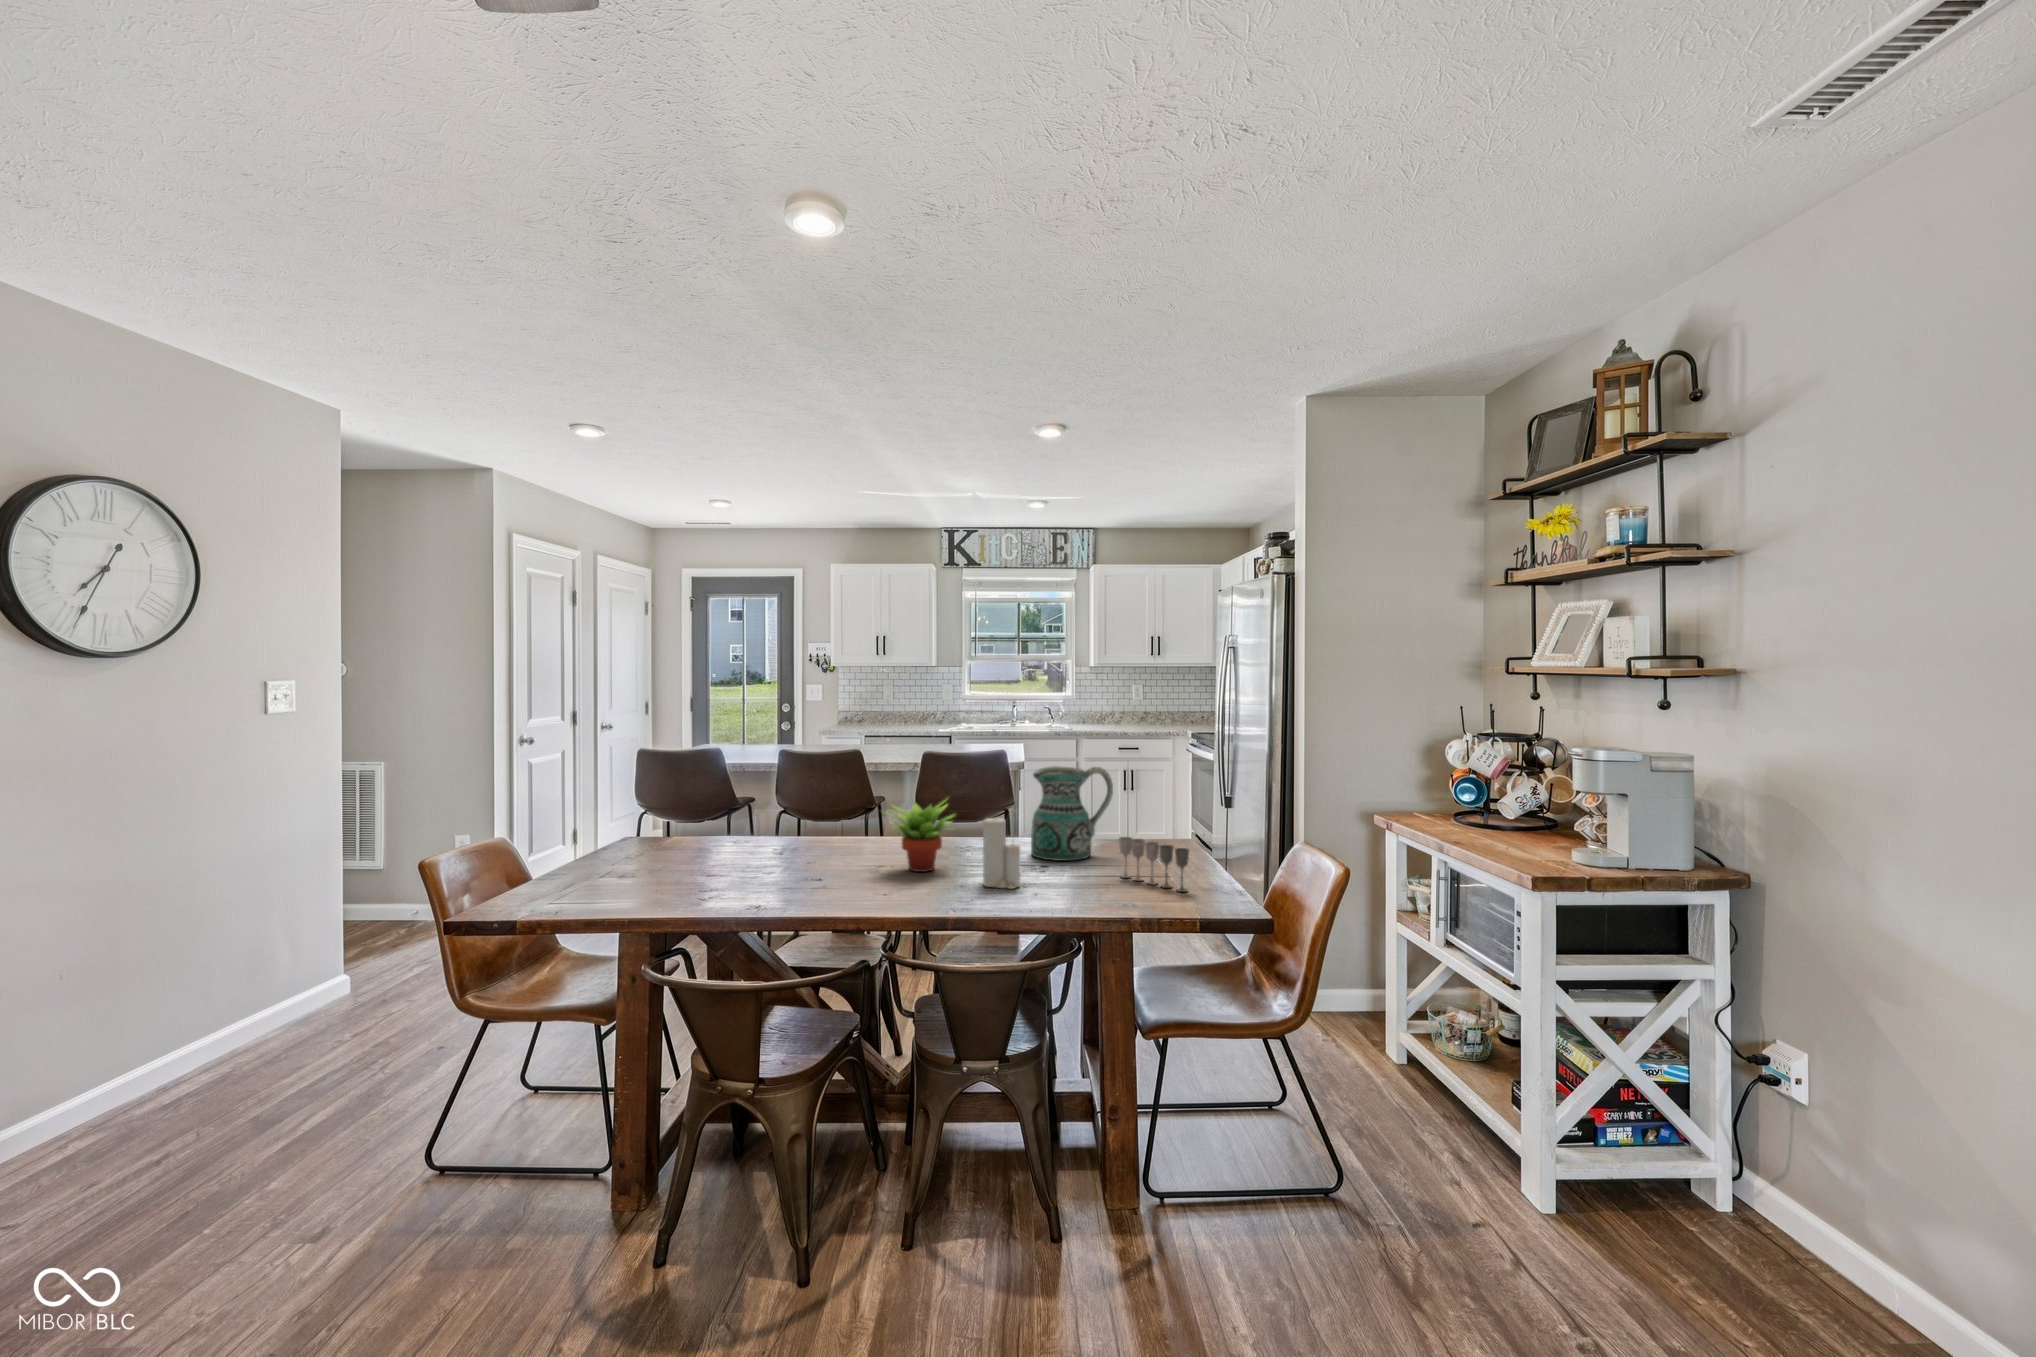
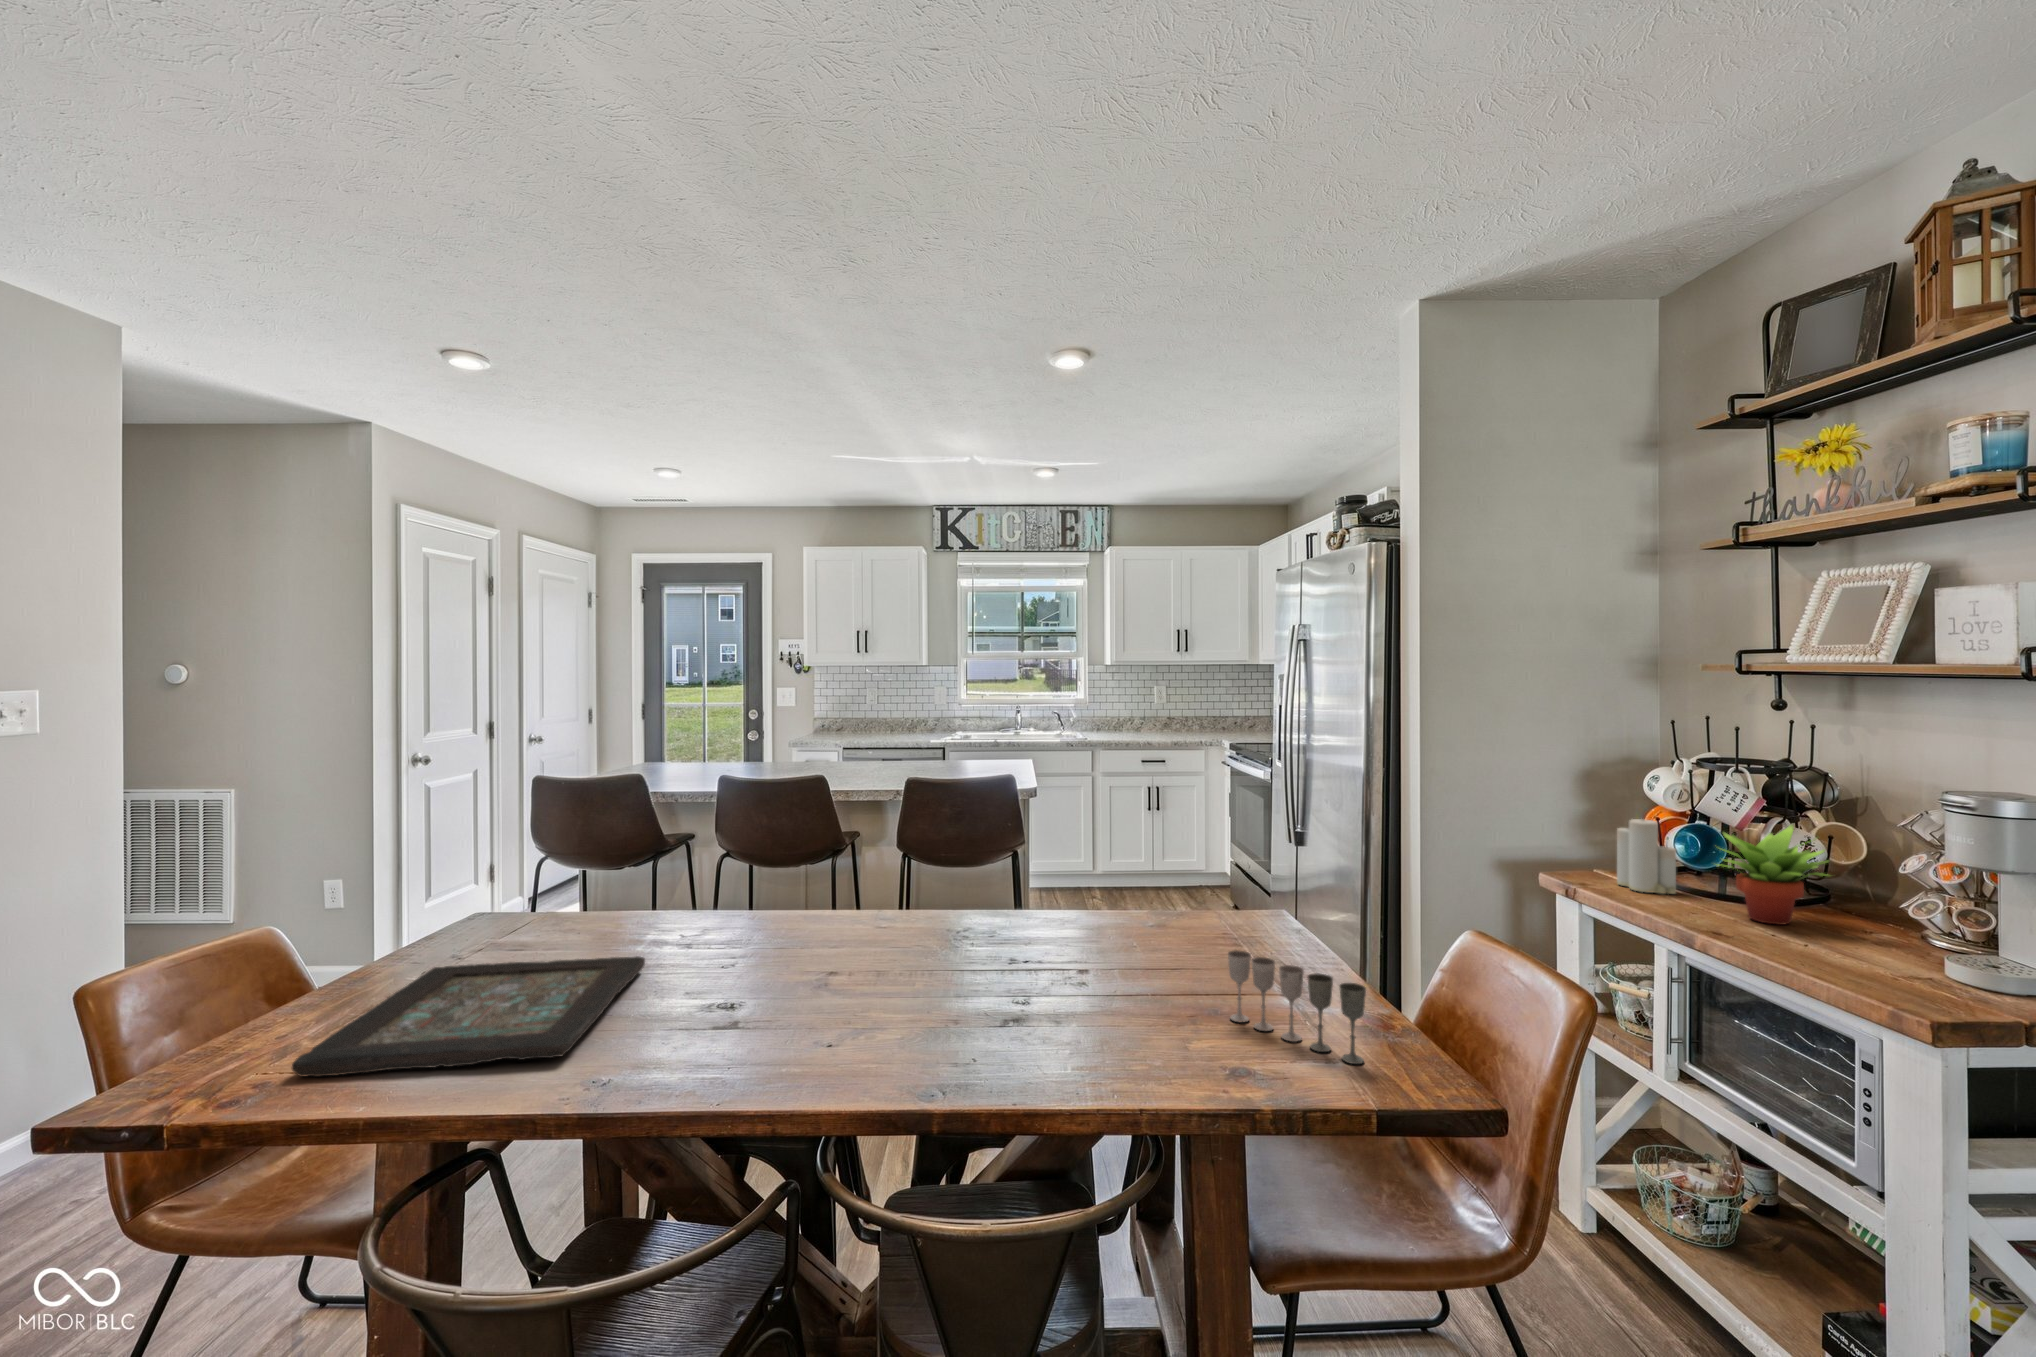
ceramic pitcher: present [1031,766,1113,861] -> none [1071,821,1198,976]
succulent plant: present [888,798,956,872] -> present [1722,824,1829,925]
candle: present [983,818,1020,889] -> present [1617,819,1676,894]
decorative tray: none [588,848,762,893] -> present [292,956,645,1077]

